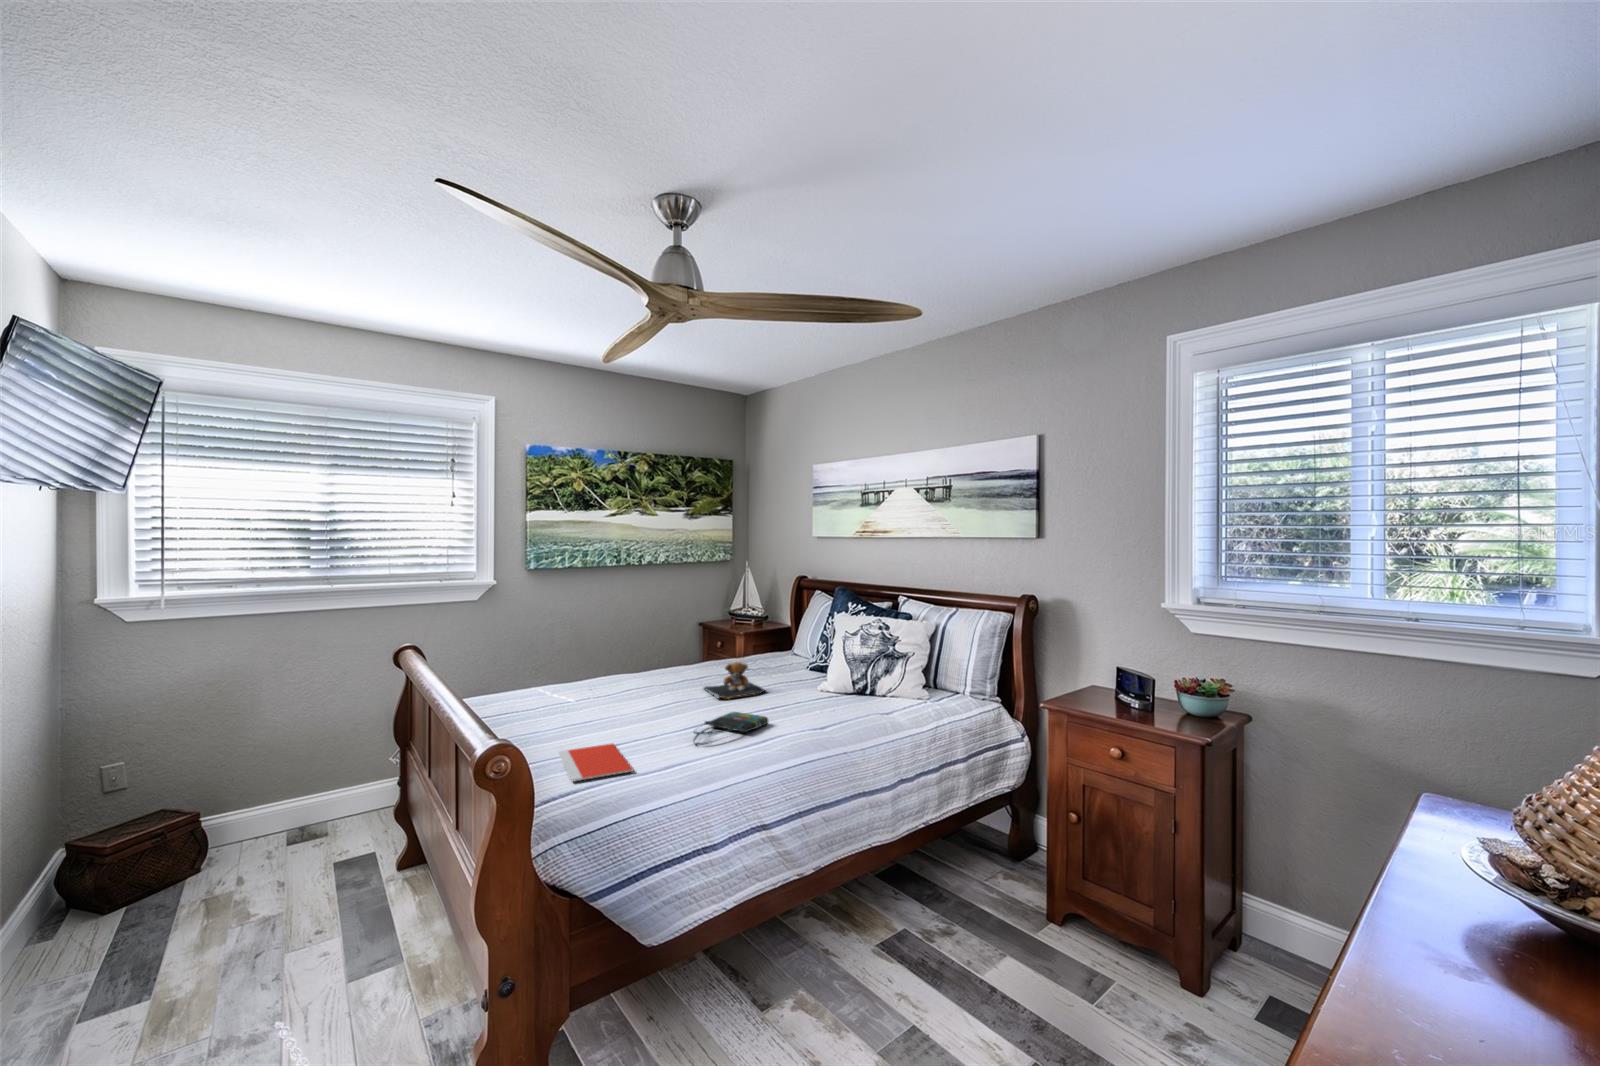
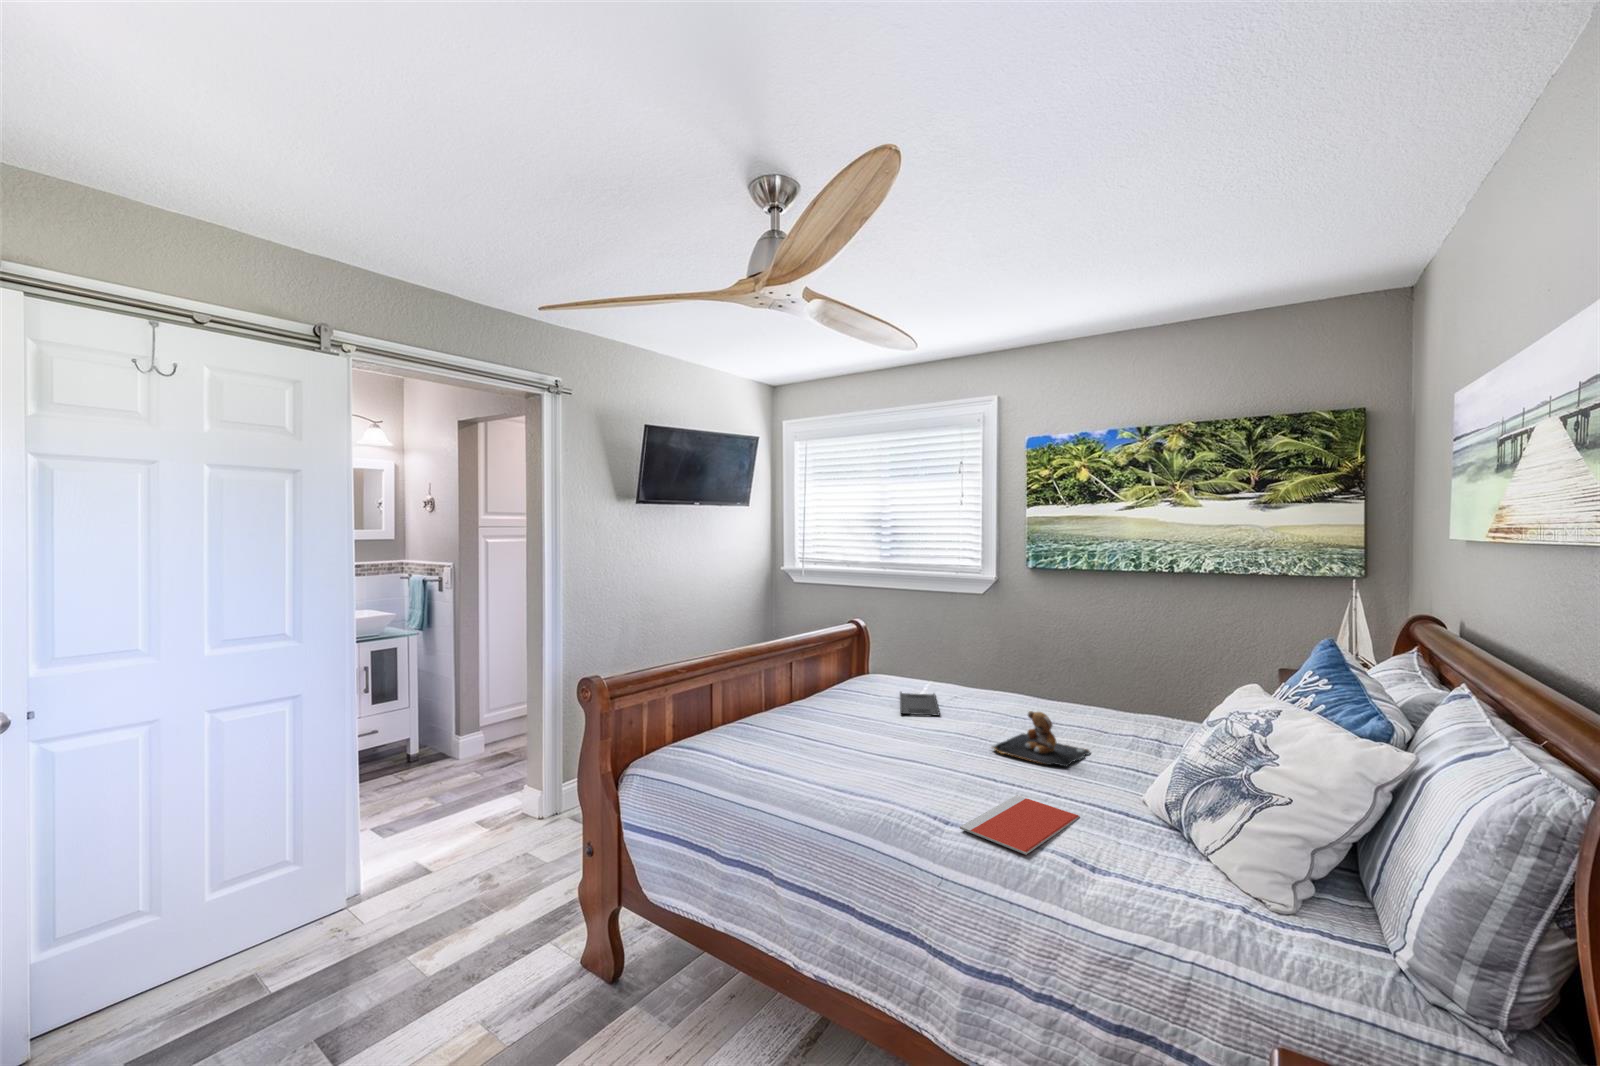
tray: none [547,689,629,706] -> present [900,692,939,716]
tote bag: present [694,712,768,745] -> none [827,753,938,789]
notebook: present [559,744,633,781] -> present [960,795,1080,855]

